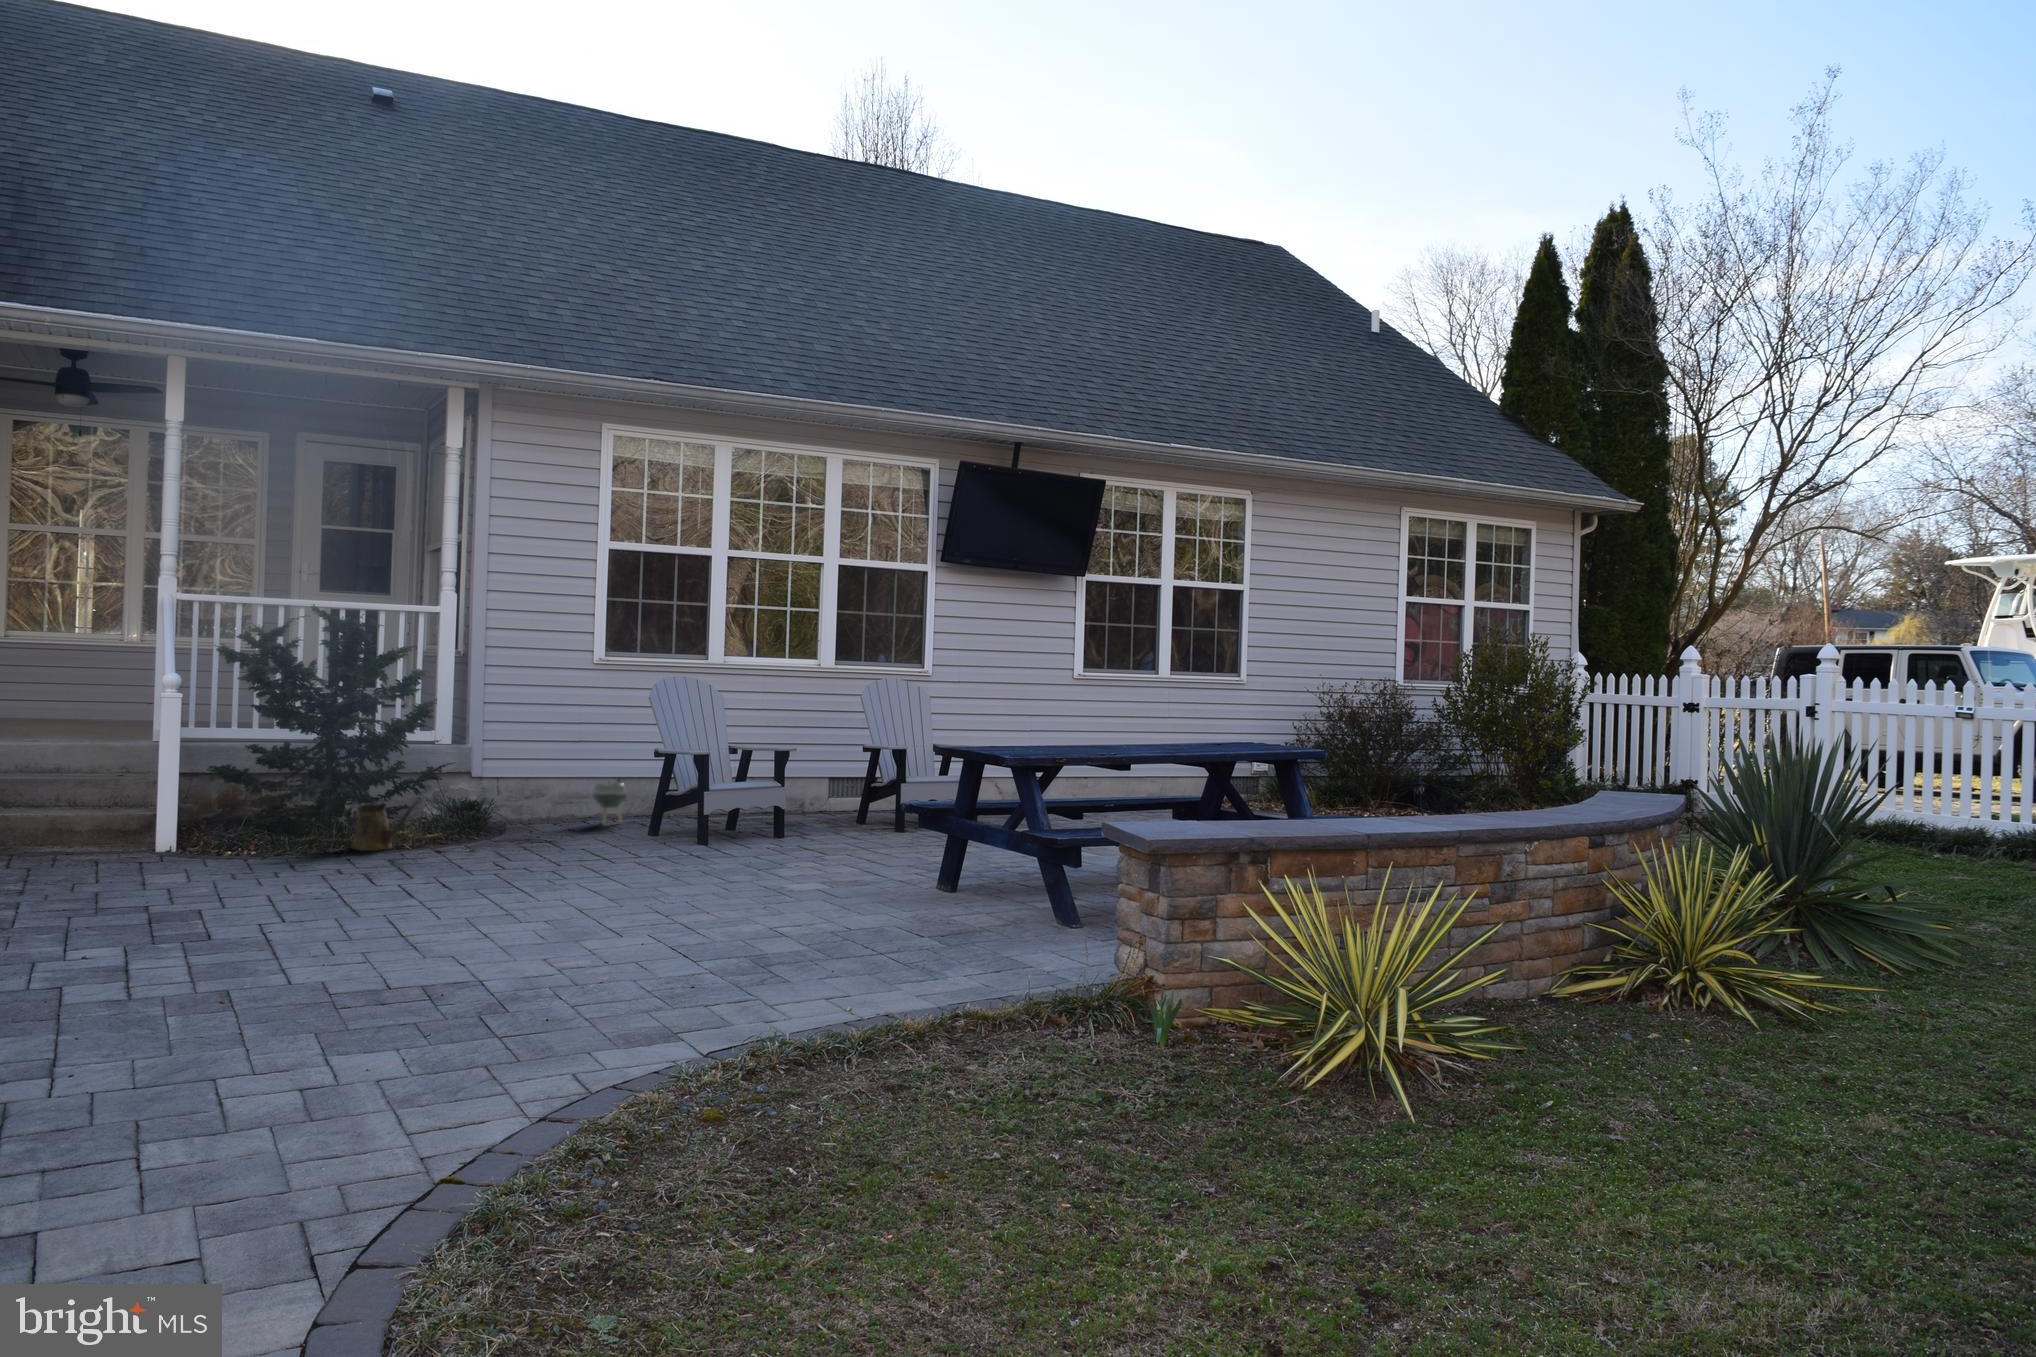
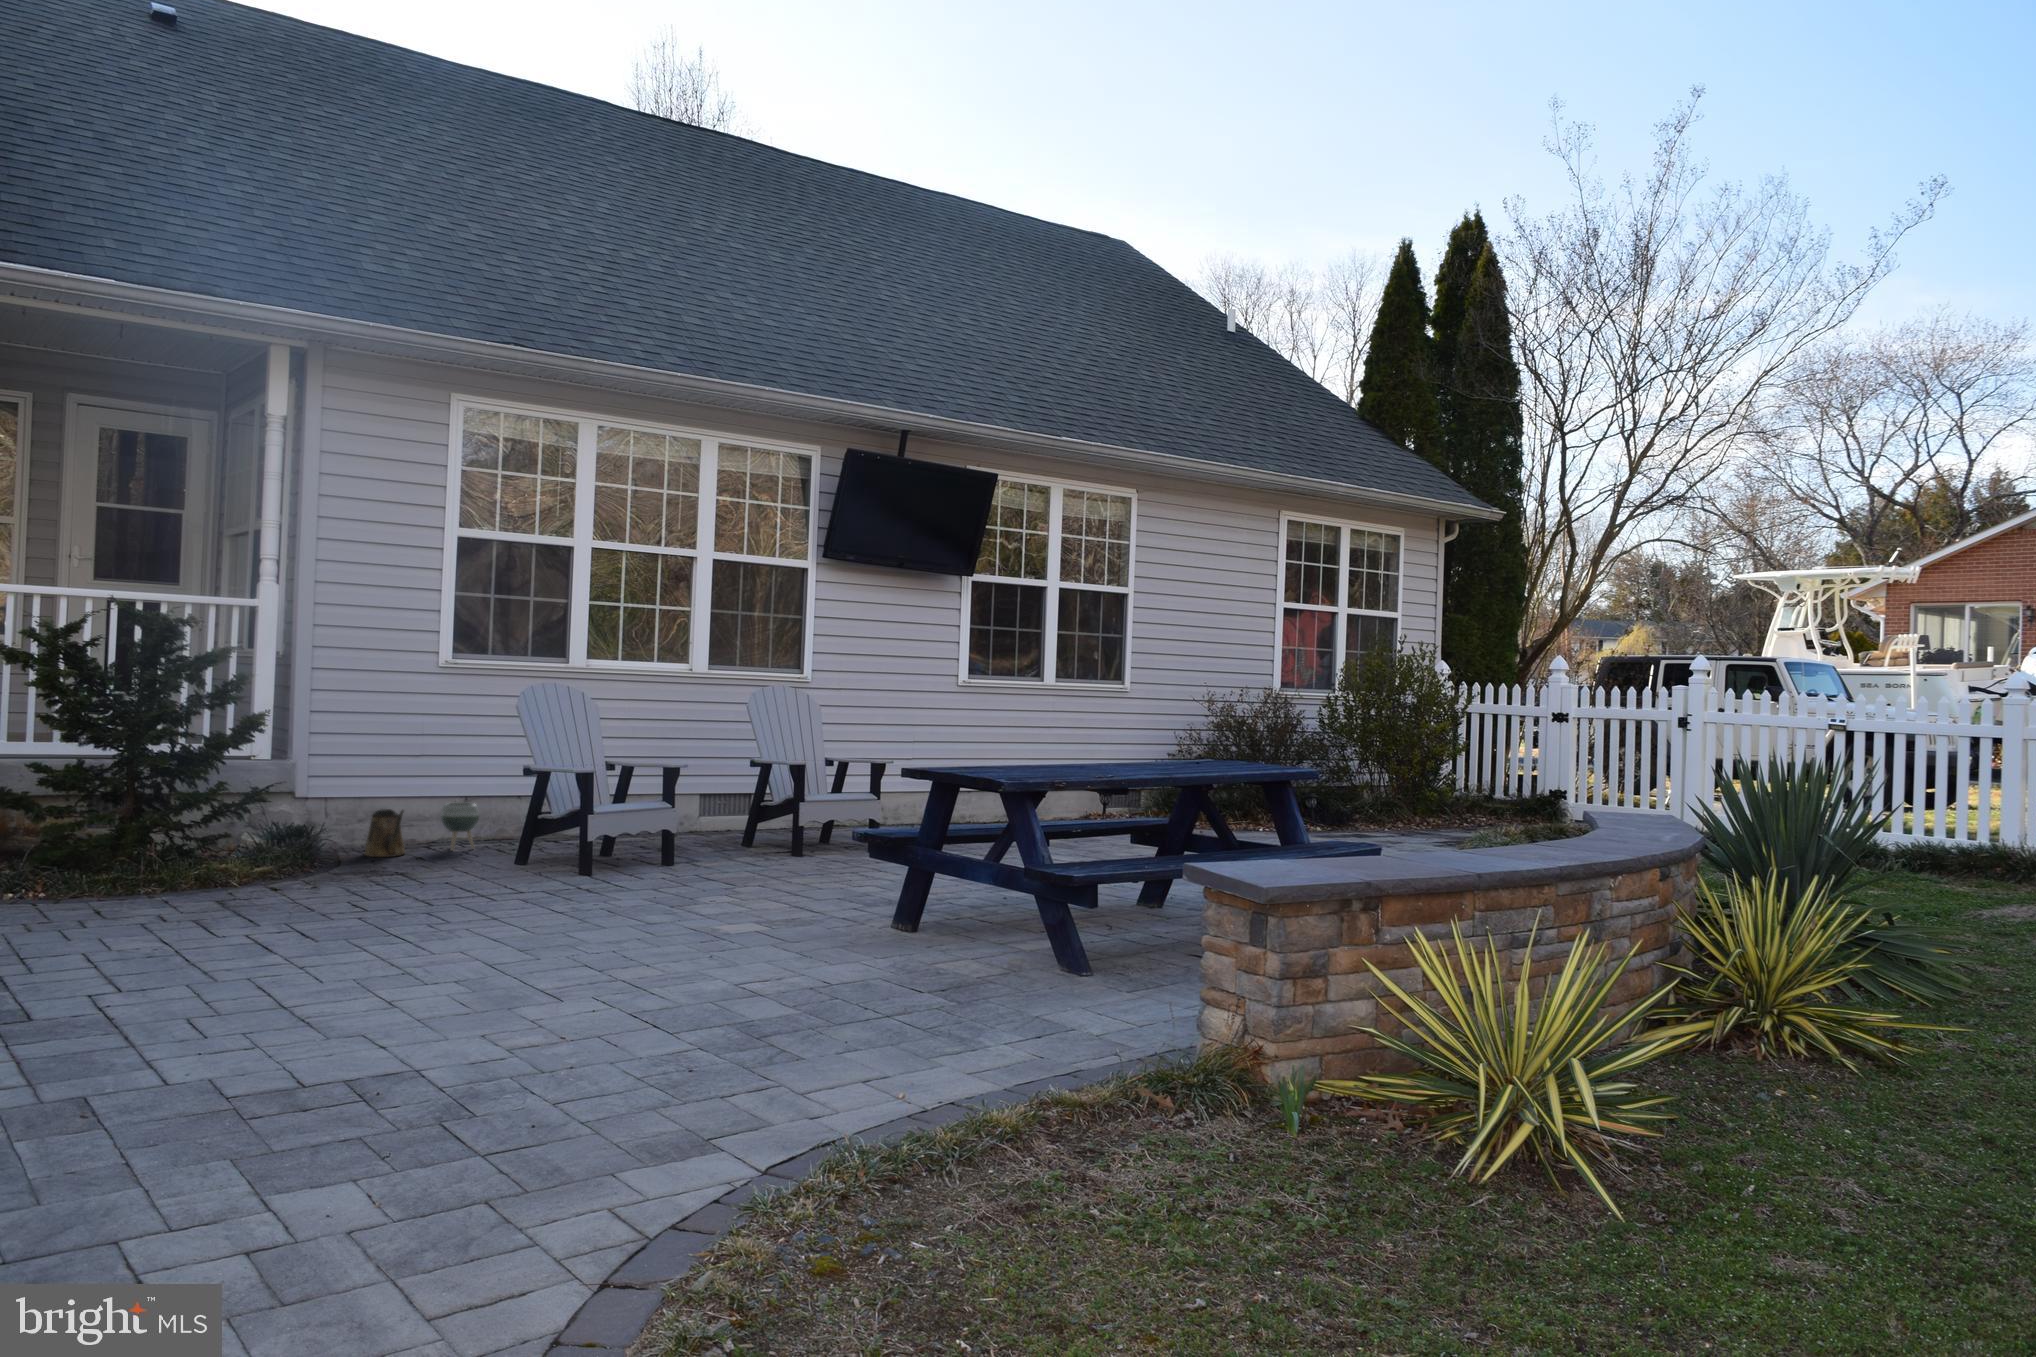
watering can: present [346,801,419,851] -> present [364,809,405,857]

